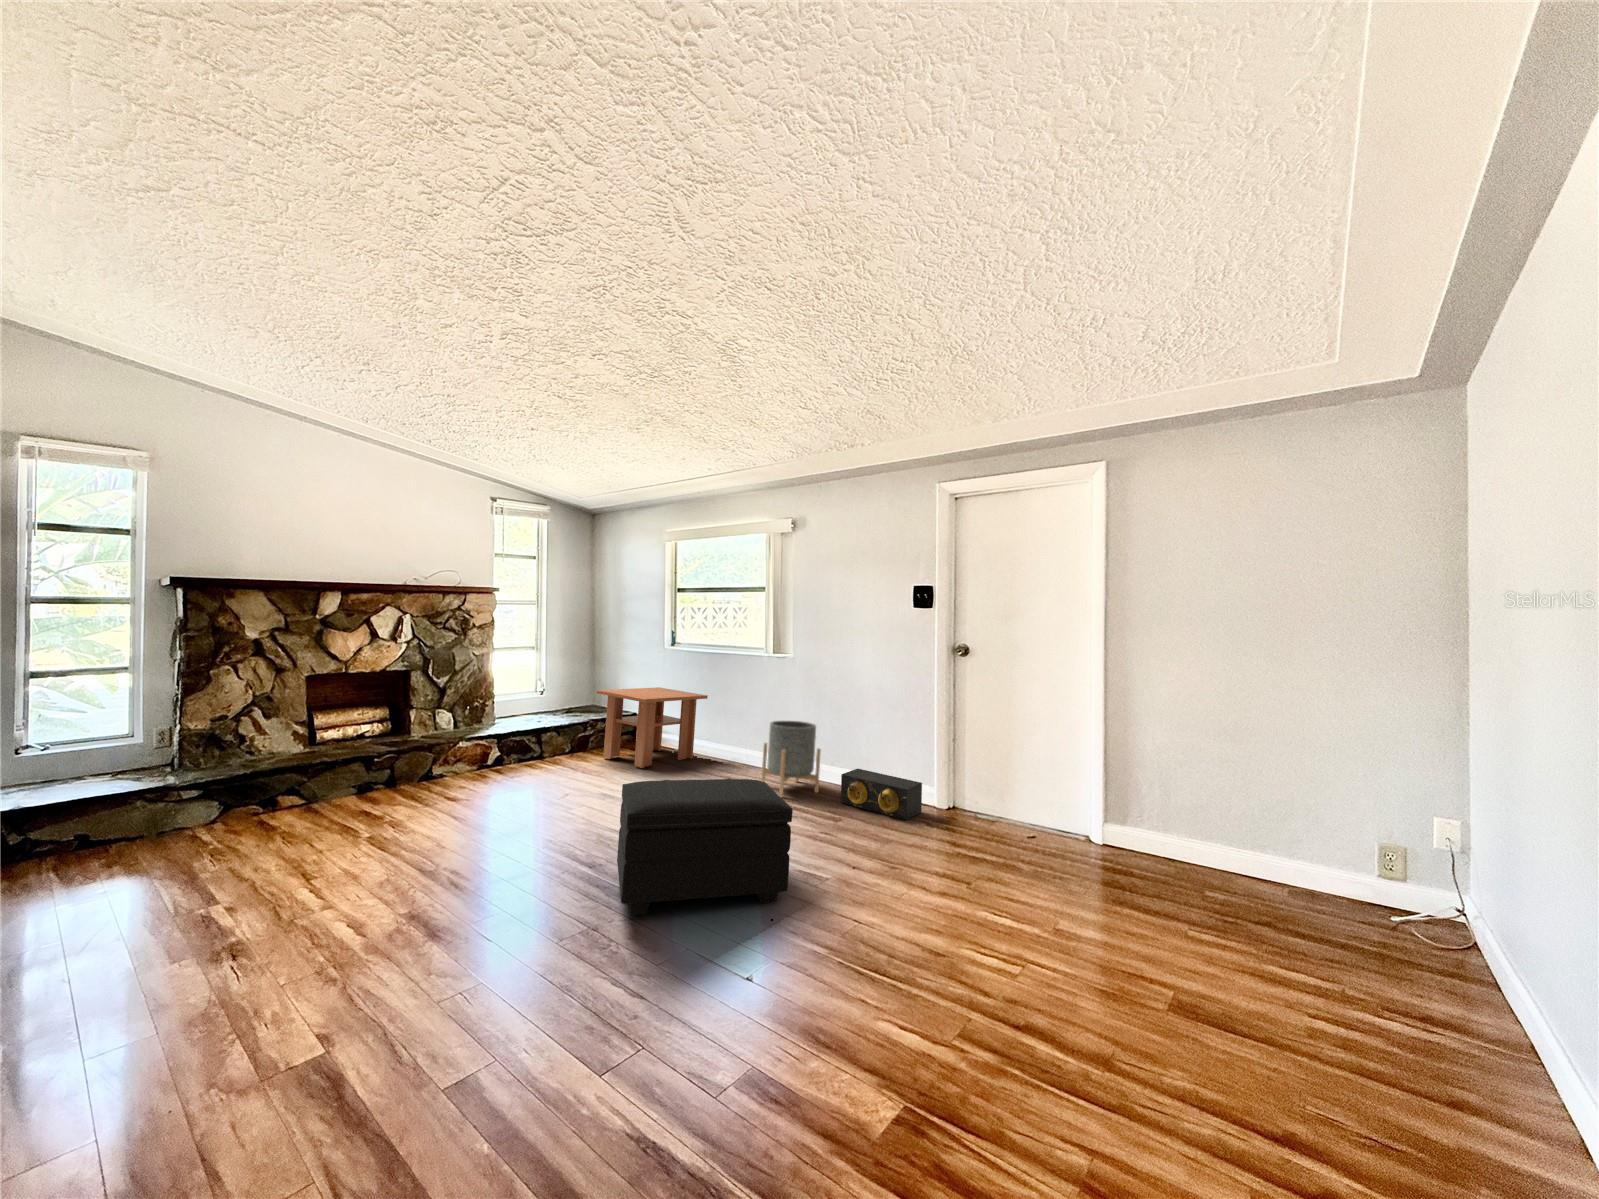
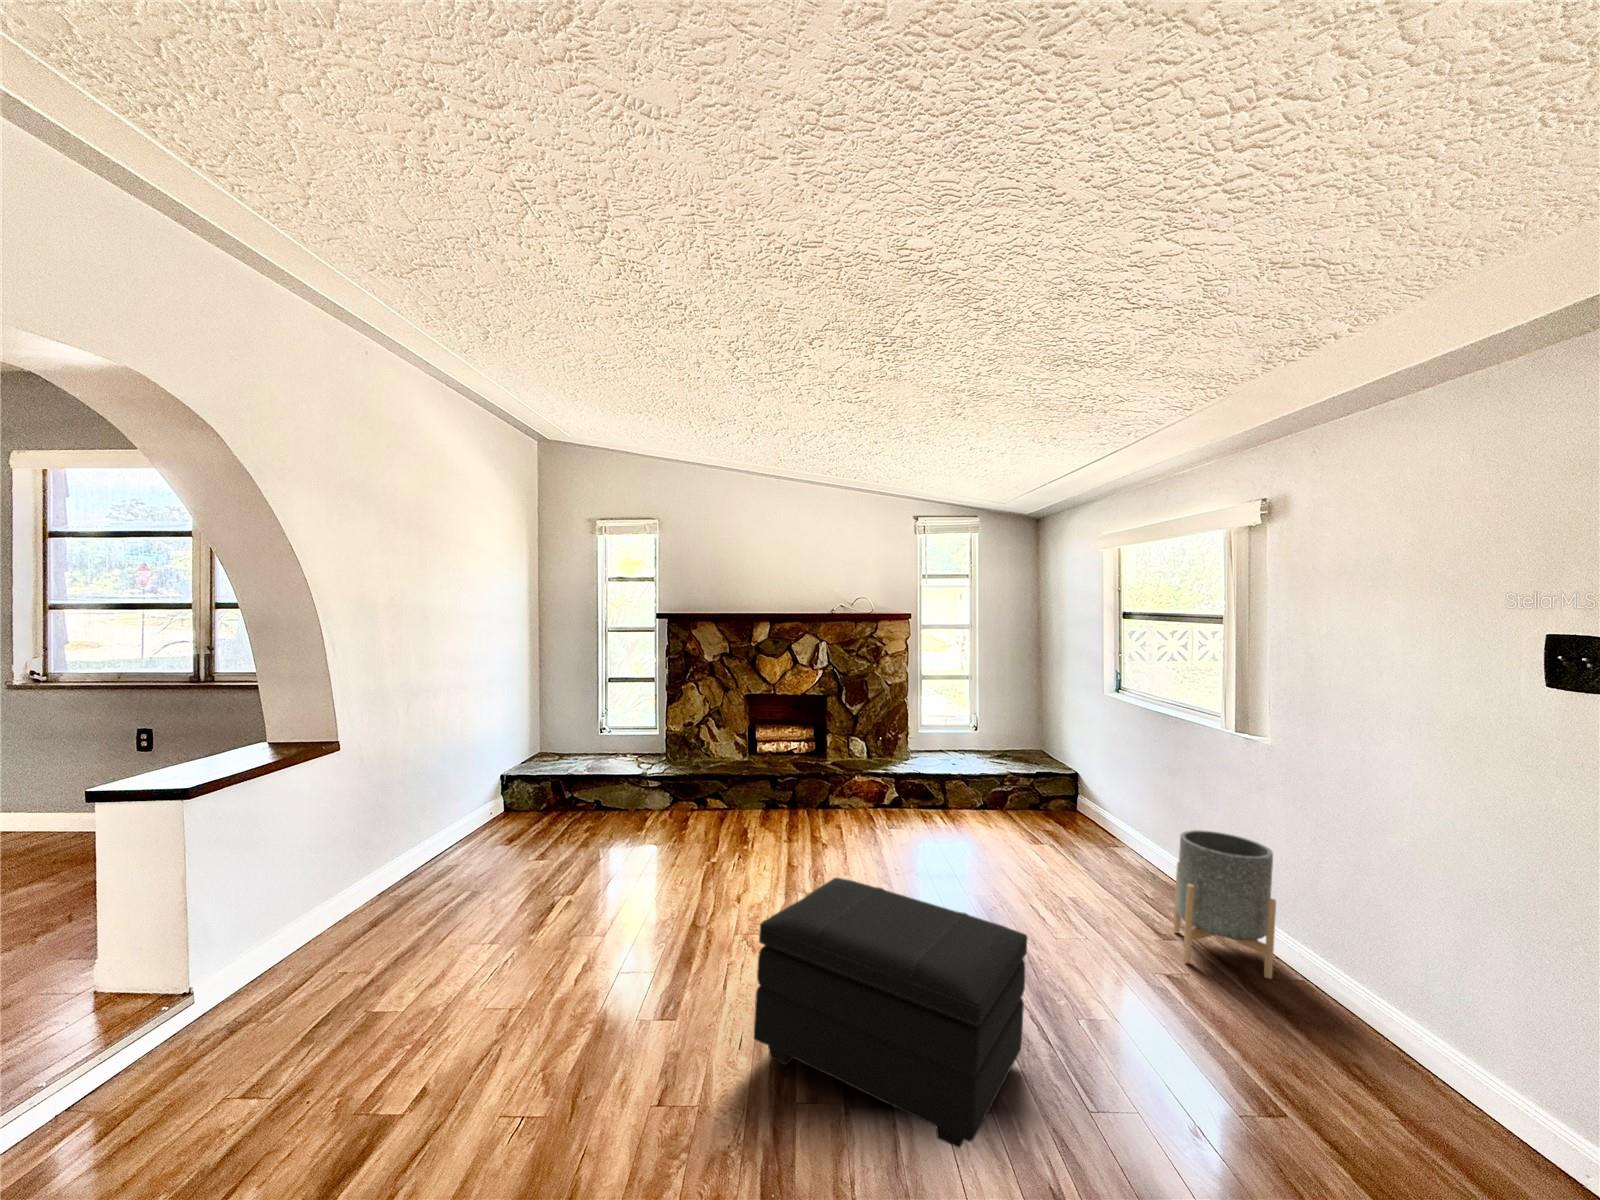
coffee table: present [597,687,708,768] -> none [999,738,1143,856]
speaker: present [841,769,922,820] -> none [1293,962,1491,1121]

